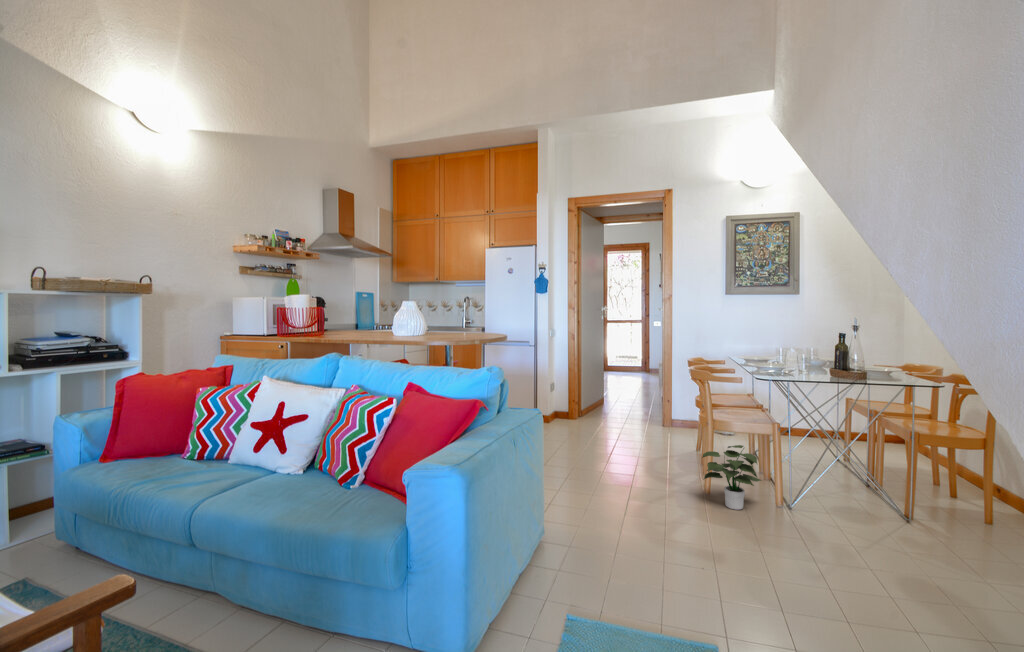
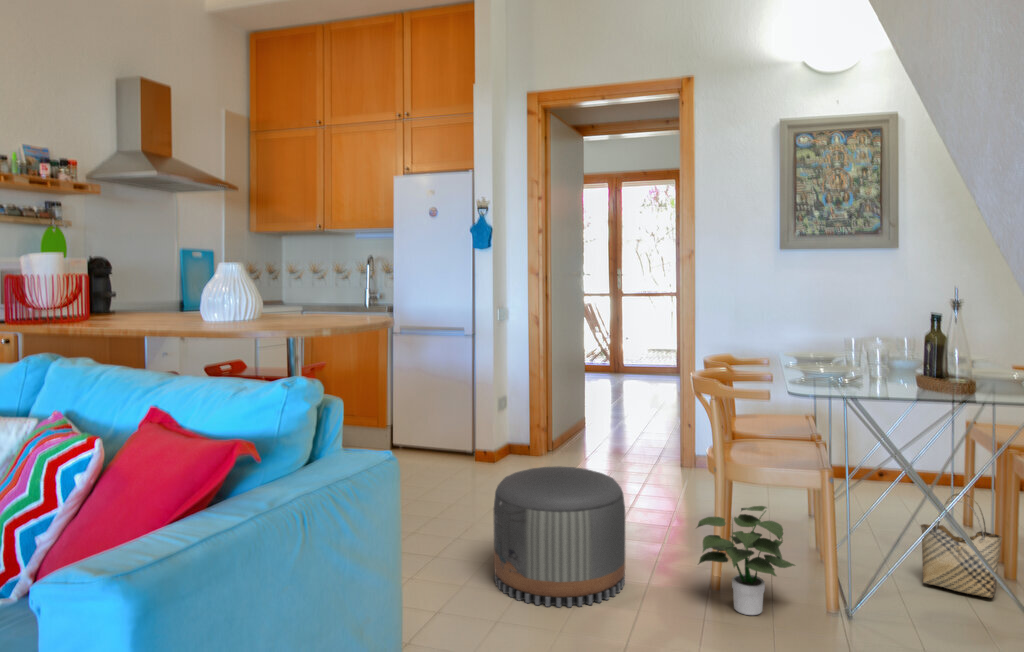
pouf: none [576,423,656,504] -> present [493,466,625,607]
woven basket: none [831,439,882,501] -> present [920,494,1002,598]

